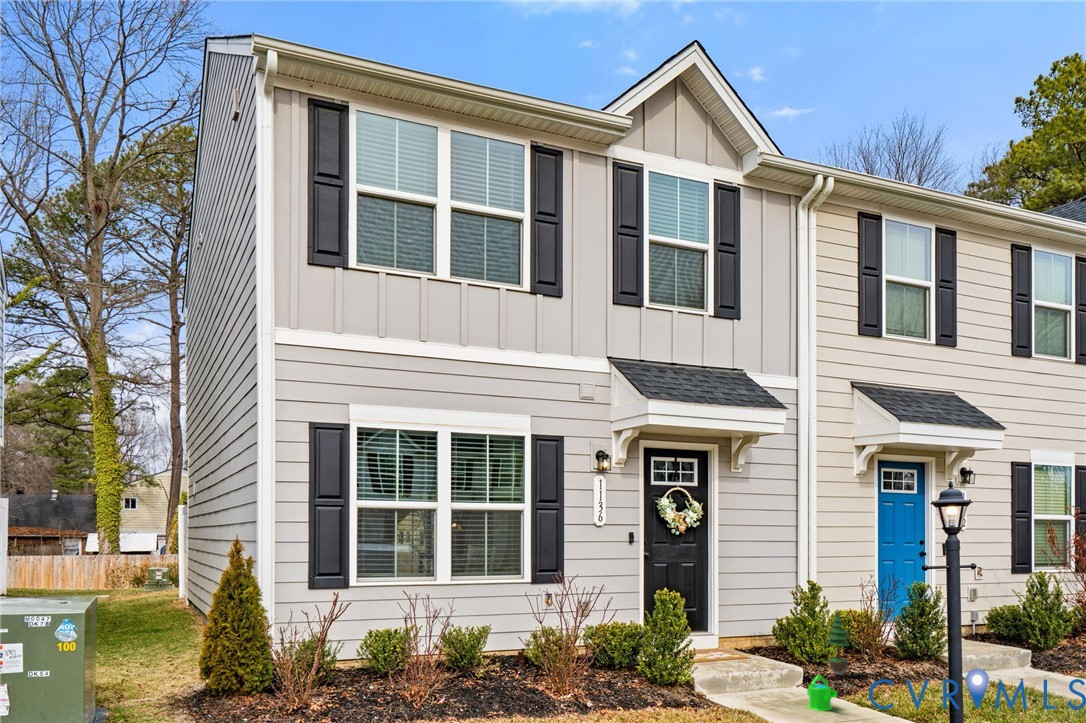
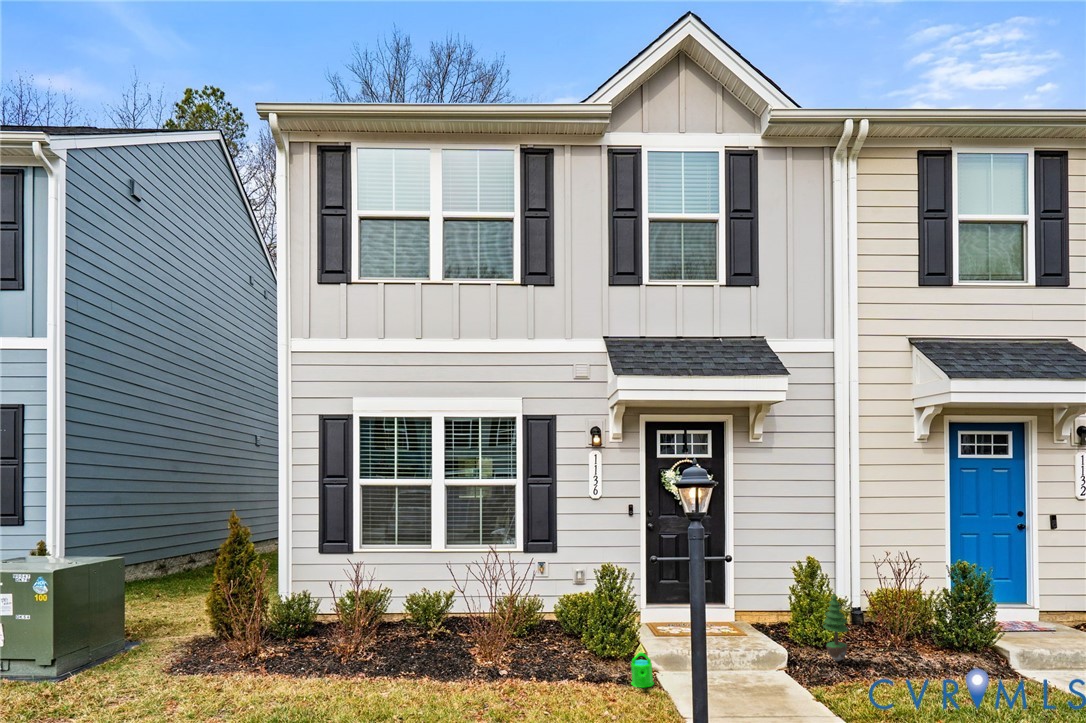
watering can: present [807,675,837,711] -> present [631,652,654,688]

